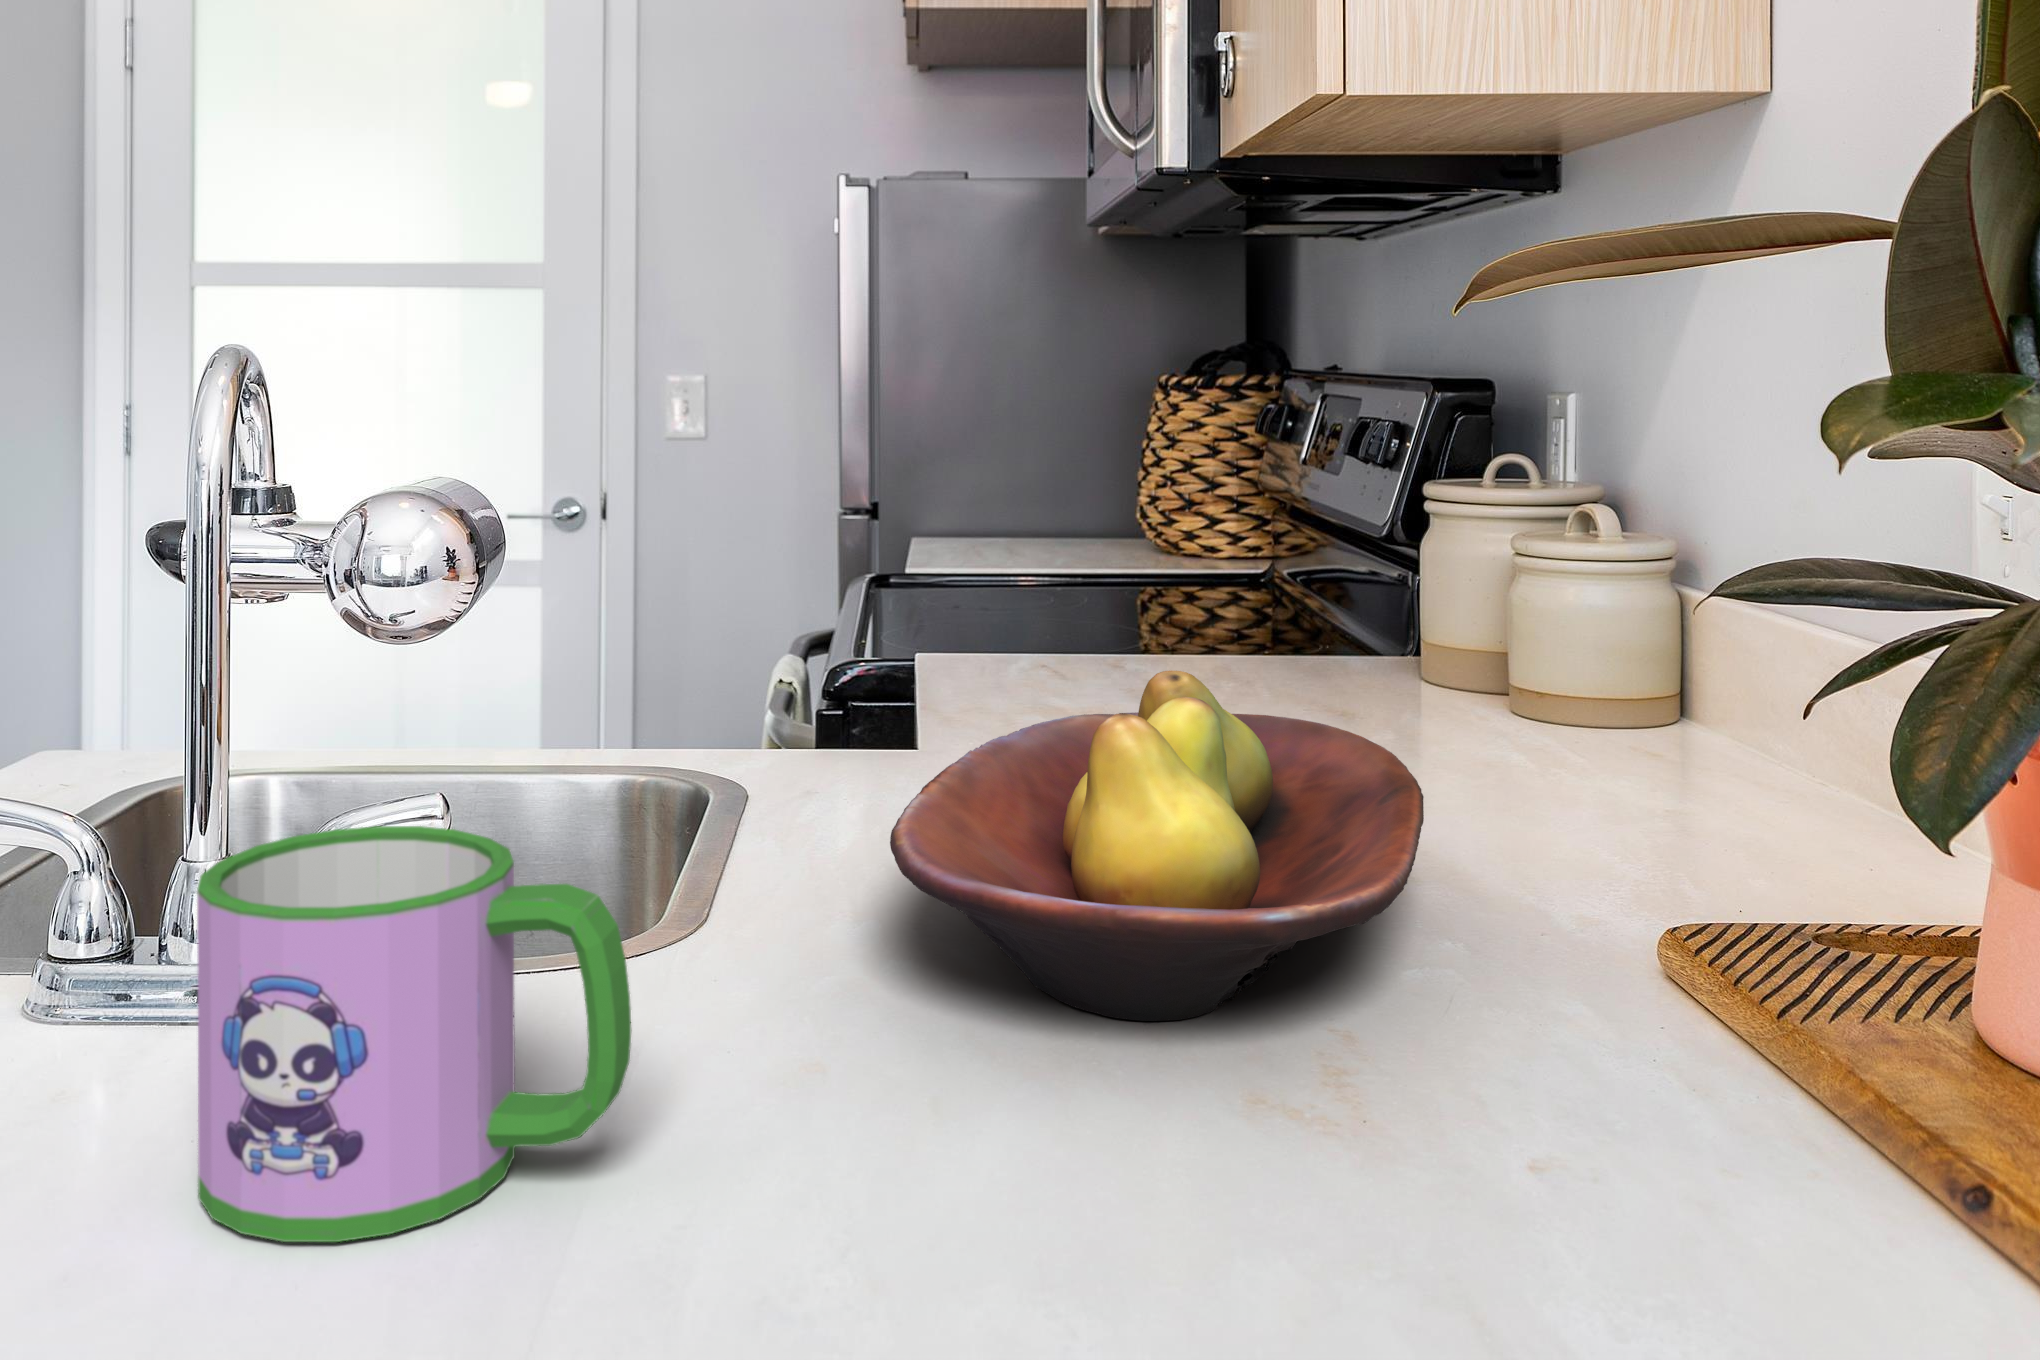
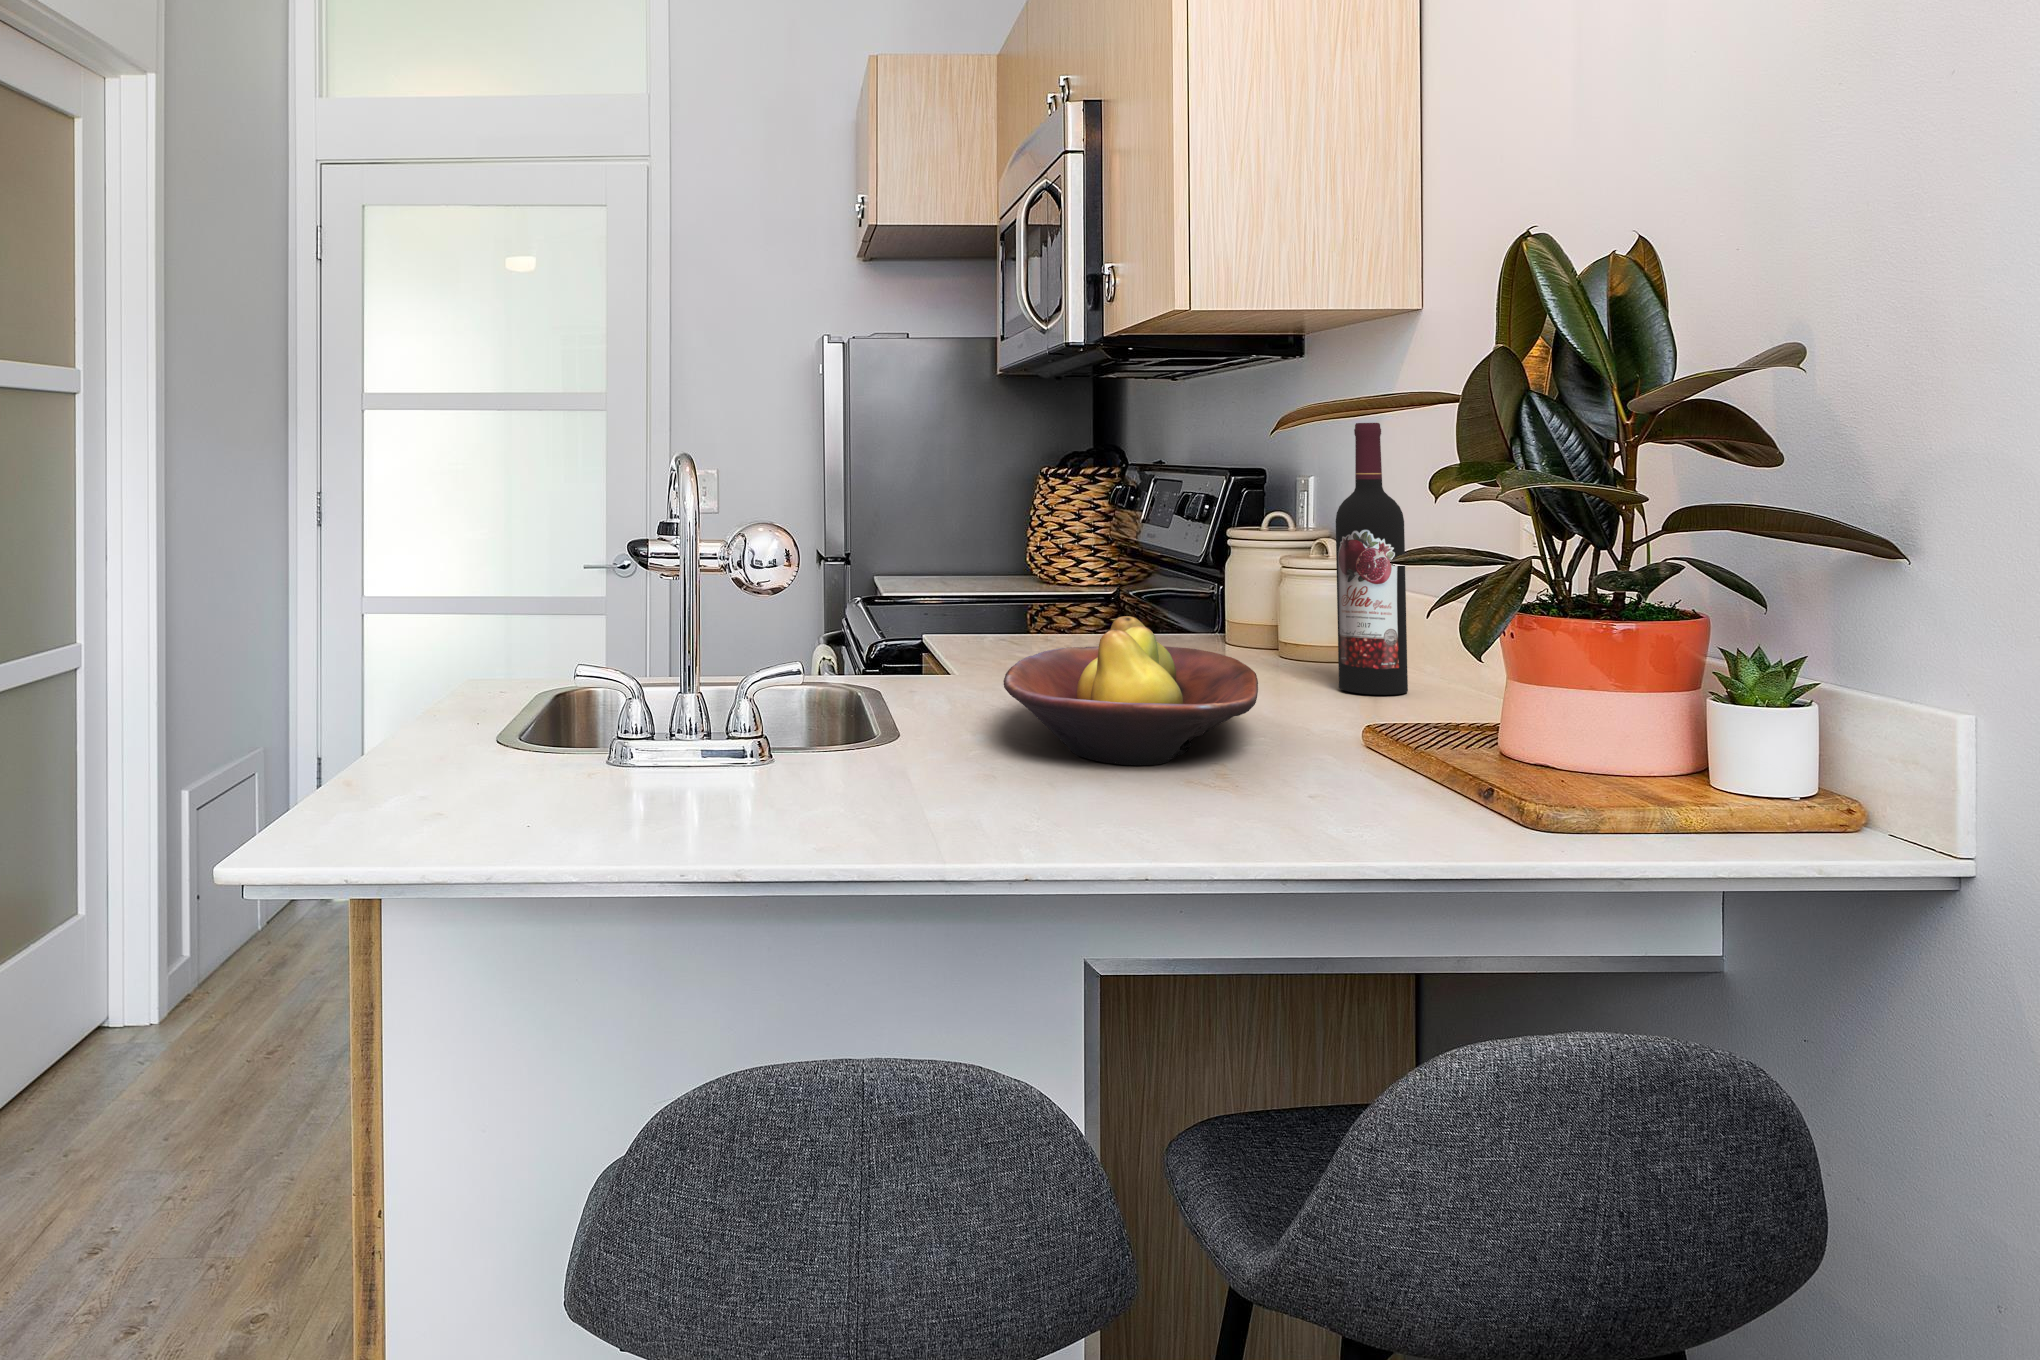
wine bottle: none [1597,297,1729,806] -> present [1336,423,1408,695]
mug: present [197,826,631,1242] -> none [758,667,942,823]

